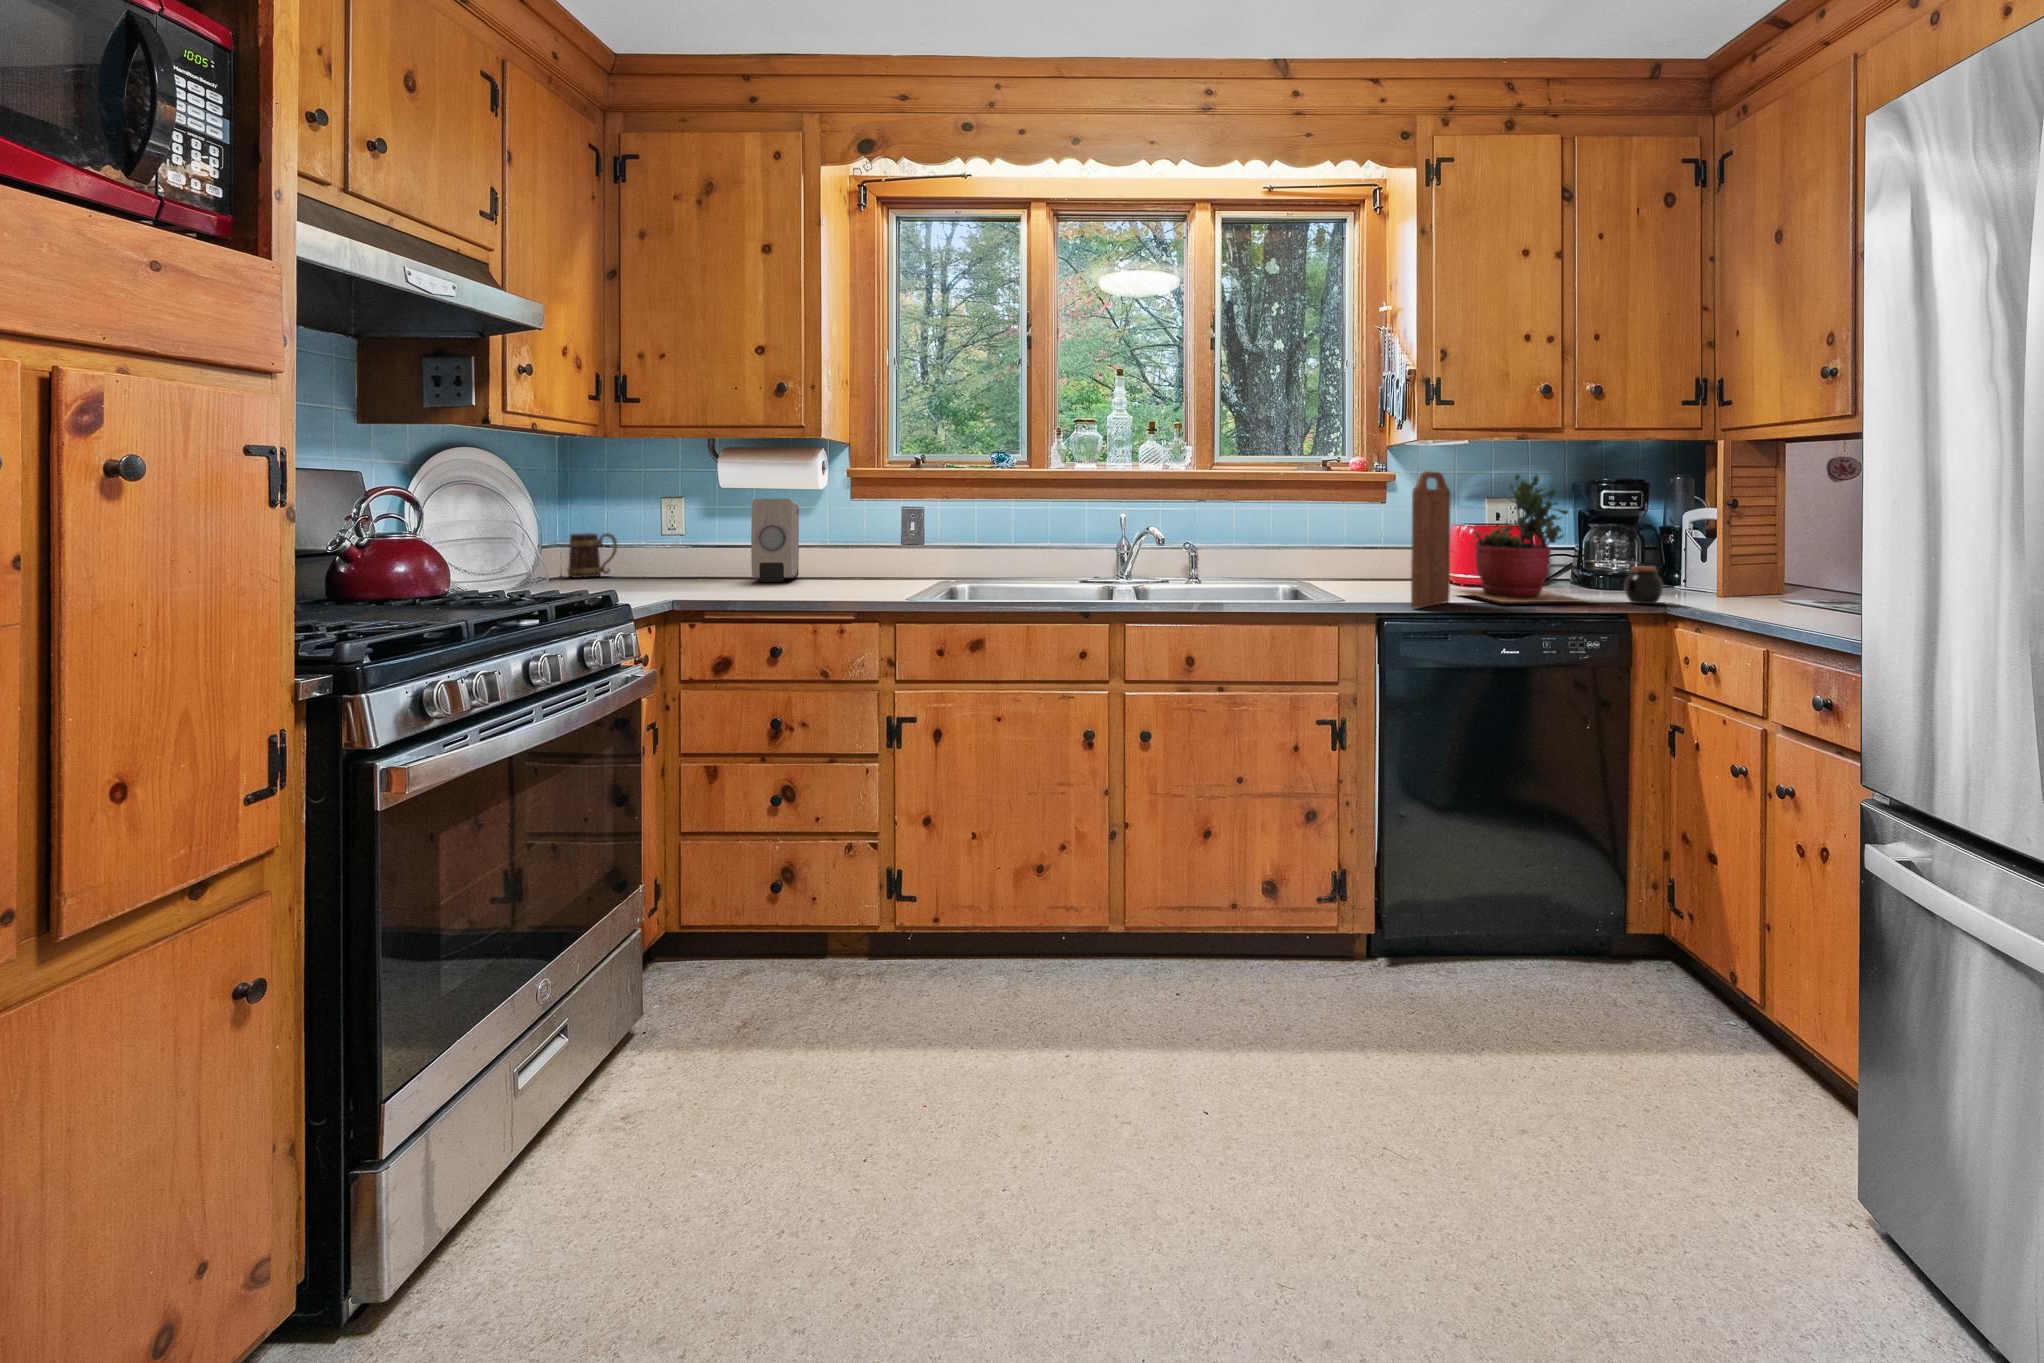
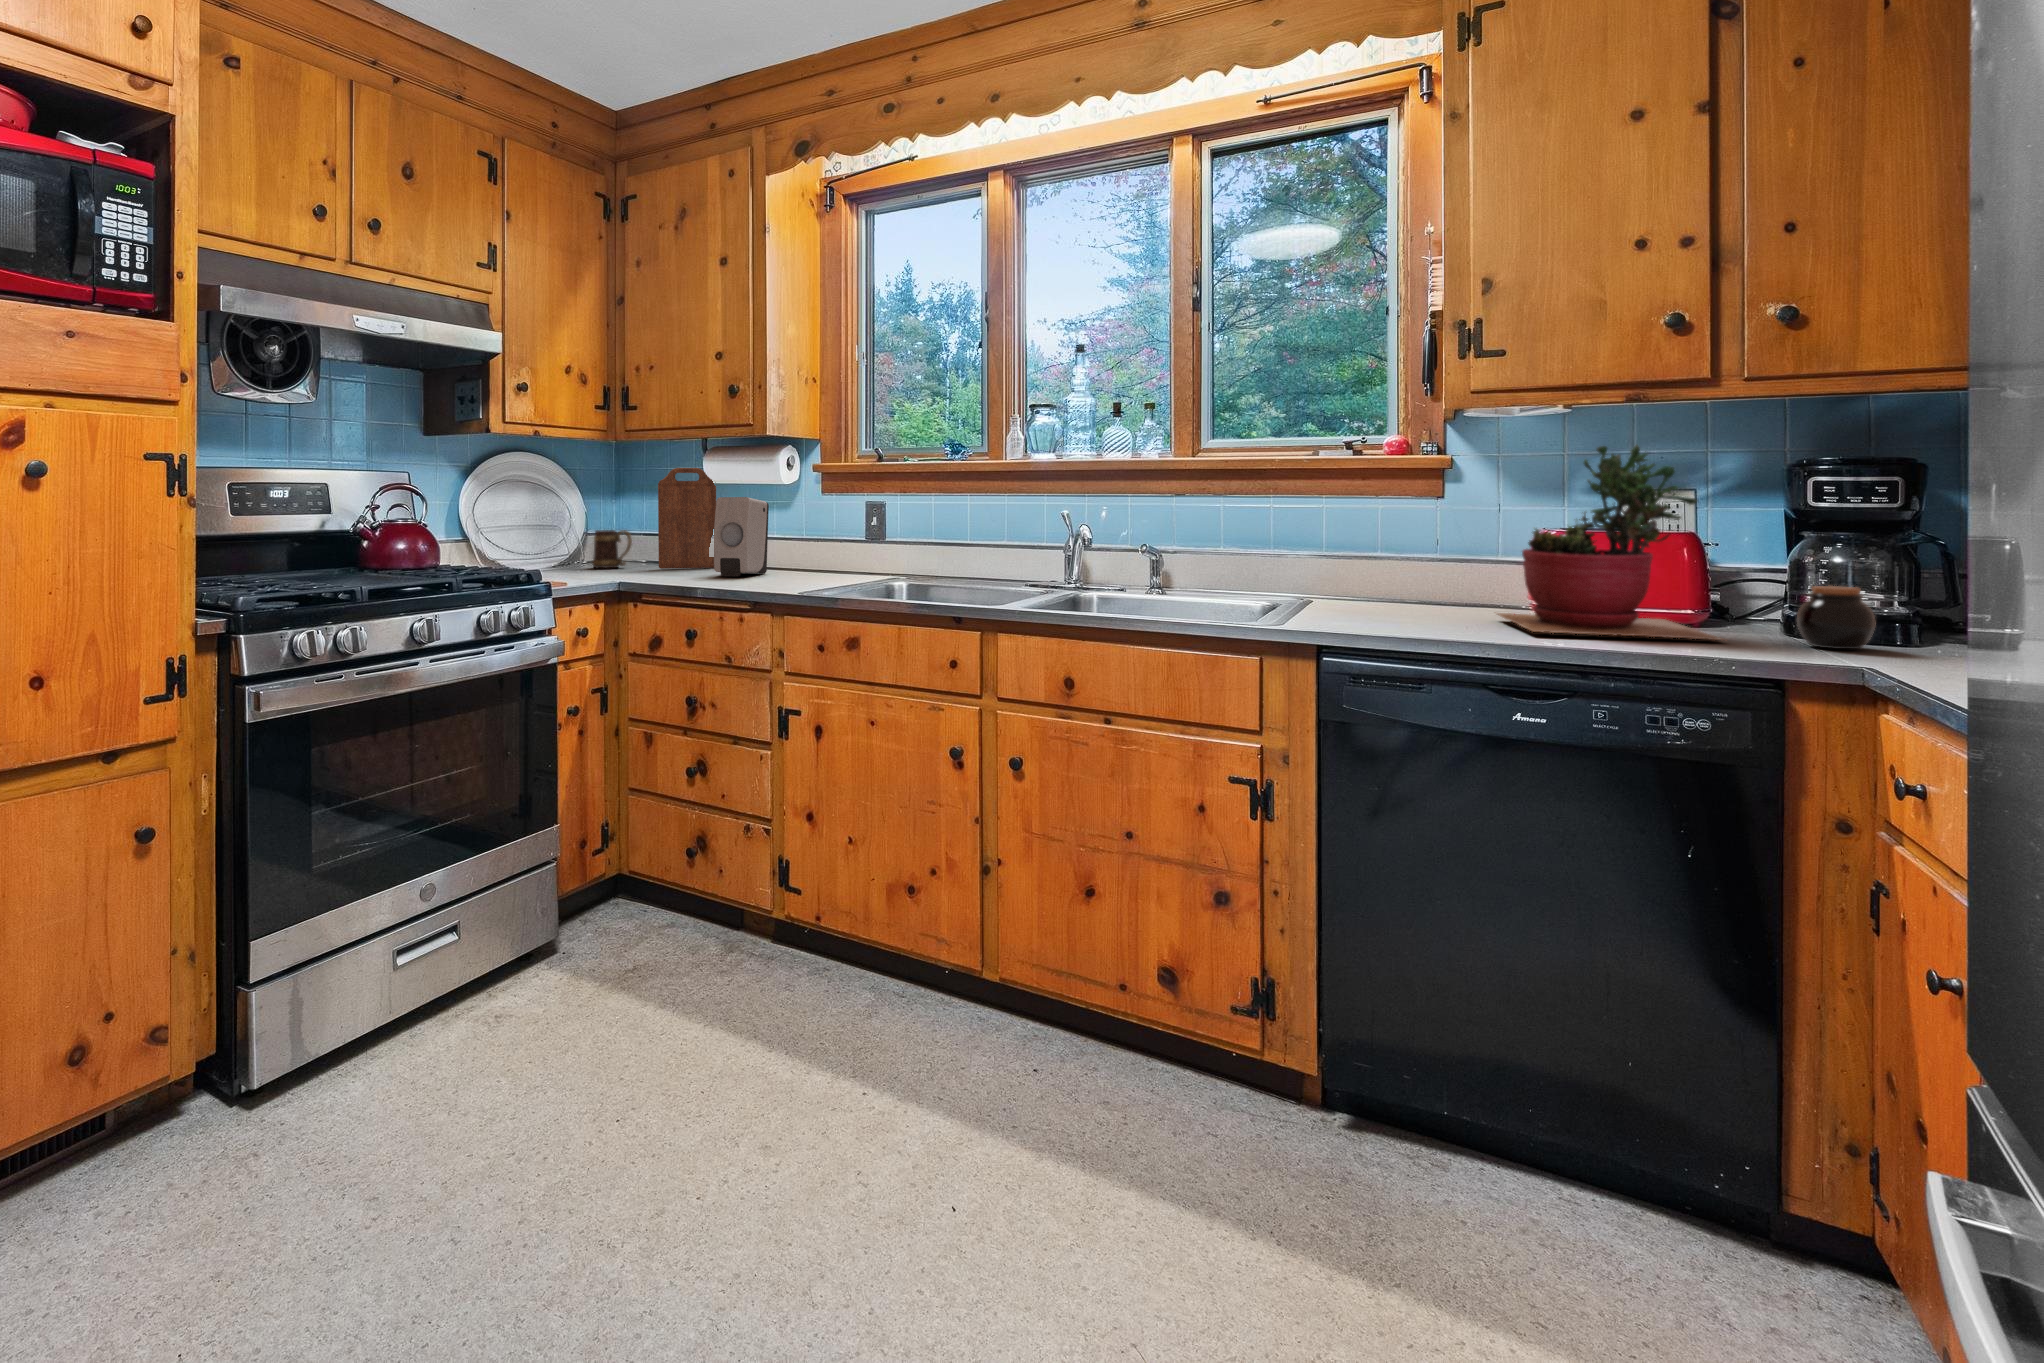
cutting board: present [1411,471,1450,608] -> present [658,468,716,569]

